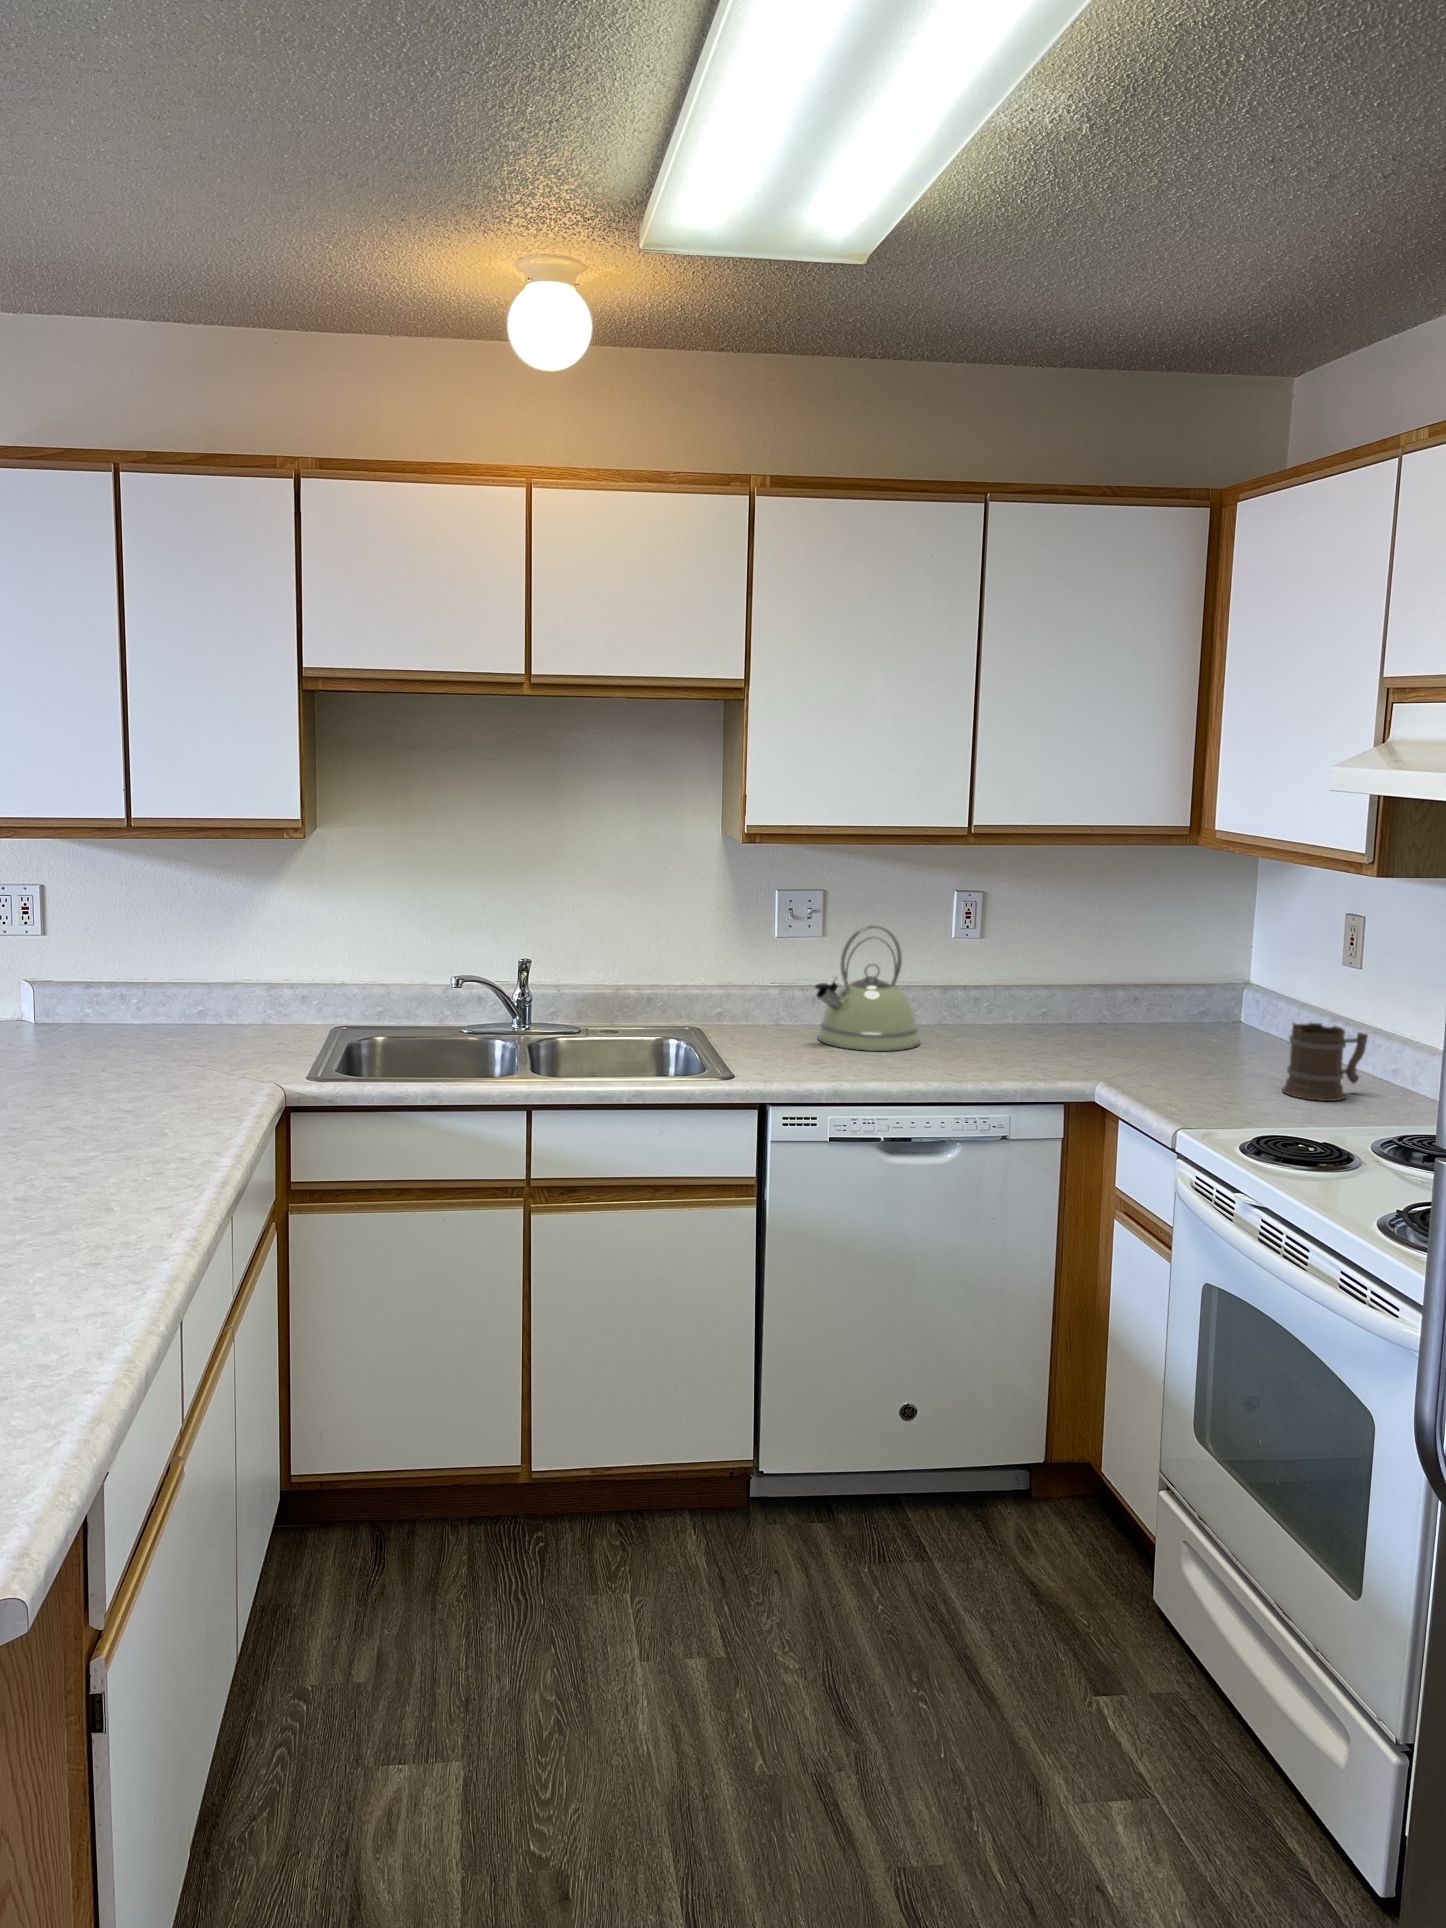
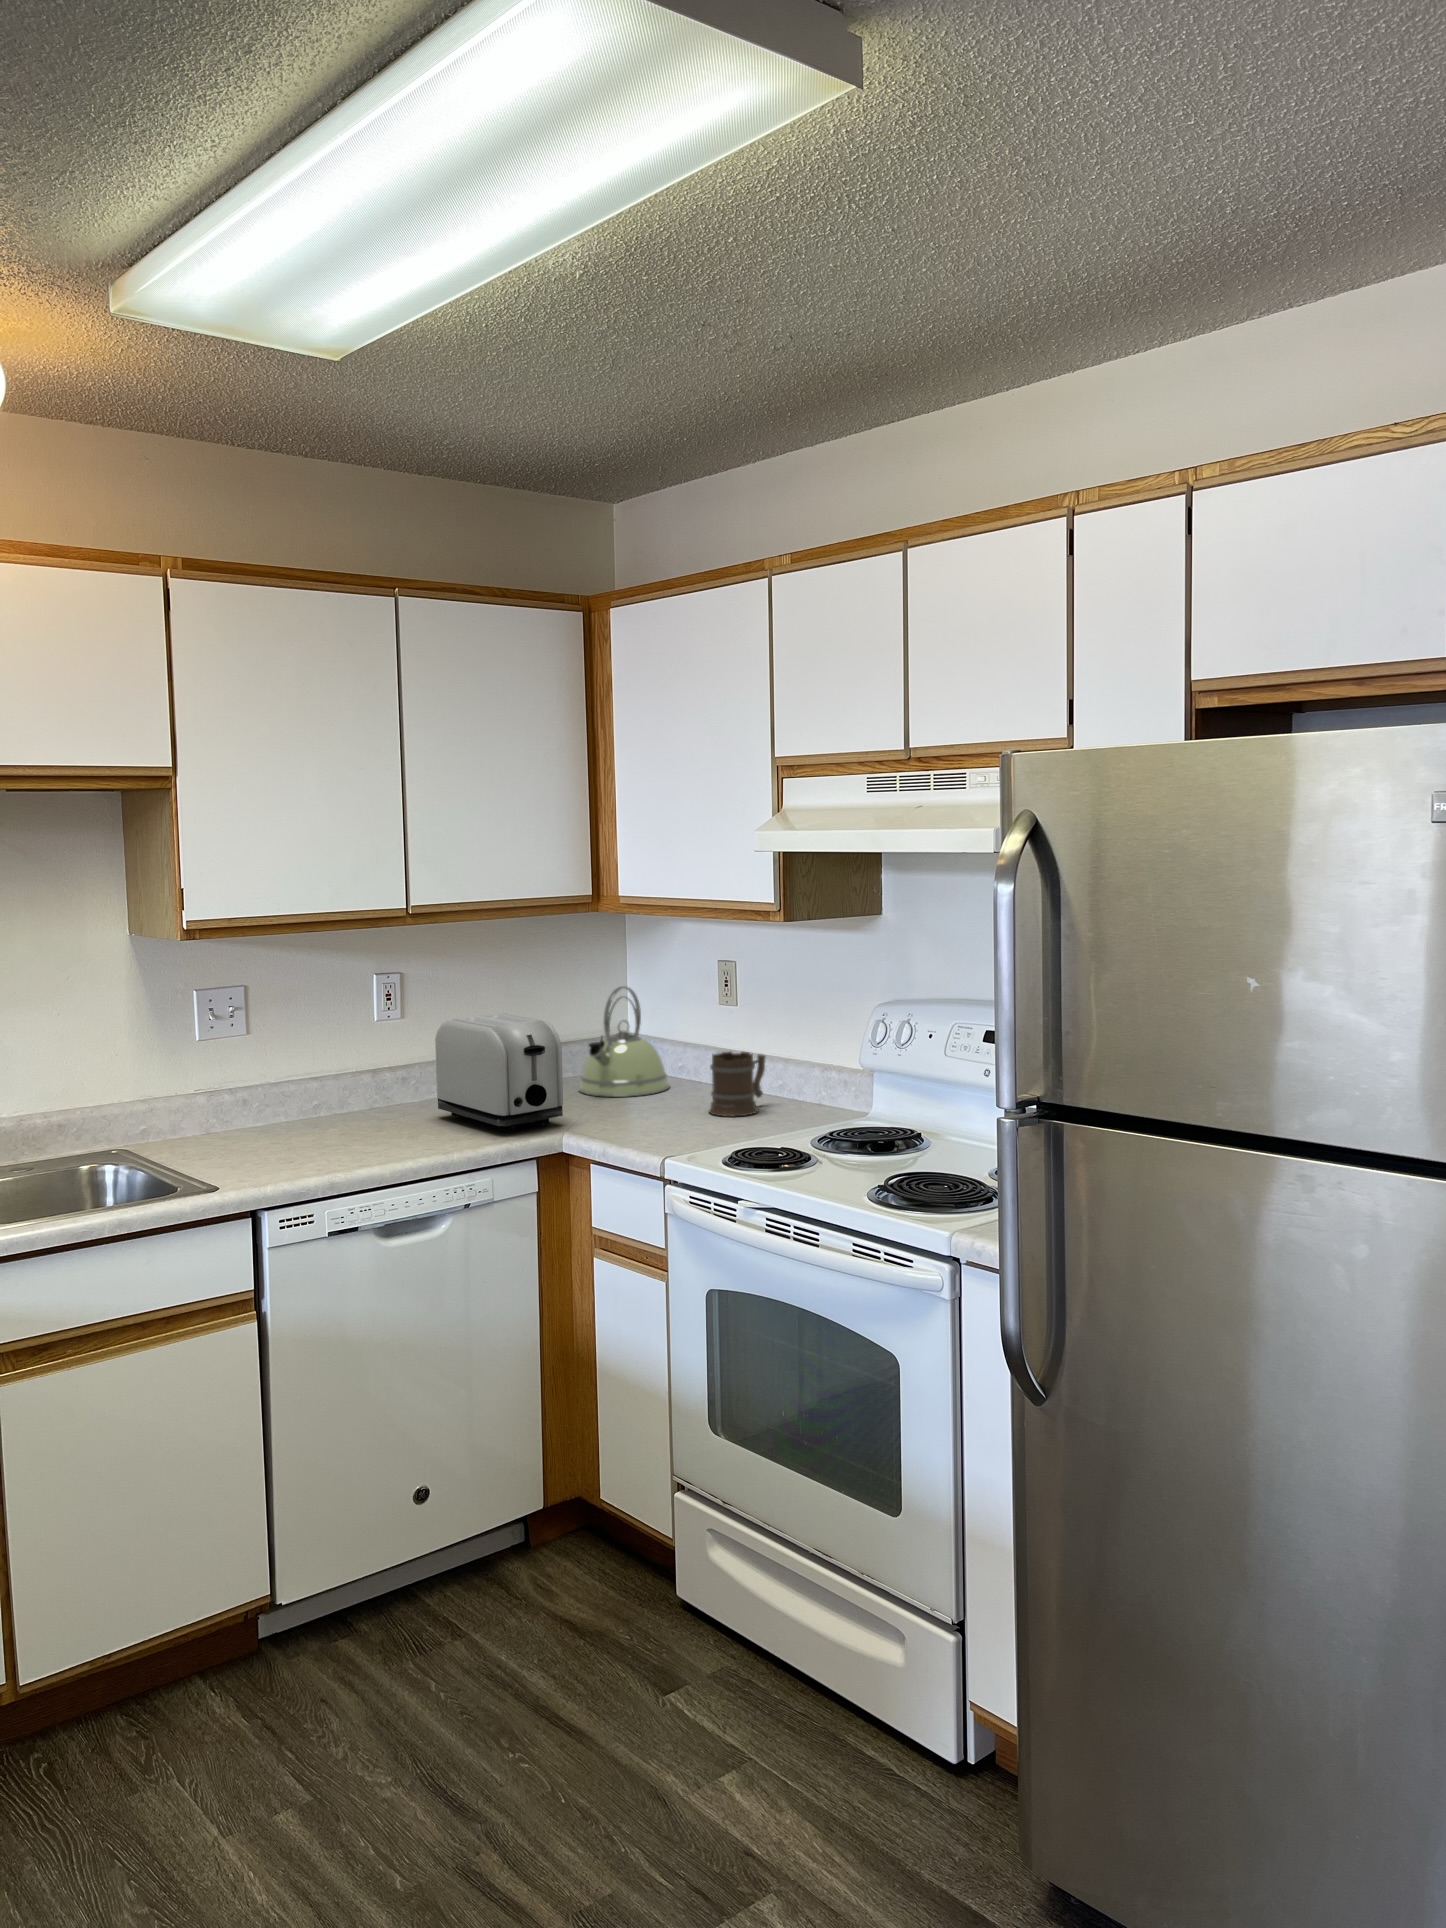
kettle: present [815,926,920,1051] -> present [579,986,669,1097]
toaster: none [988,946,1110,1071] -> present [435,1014,563,1132]

